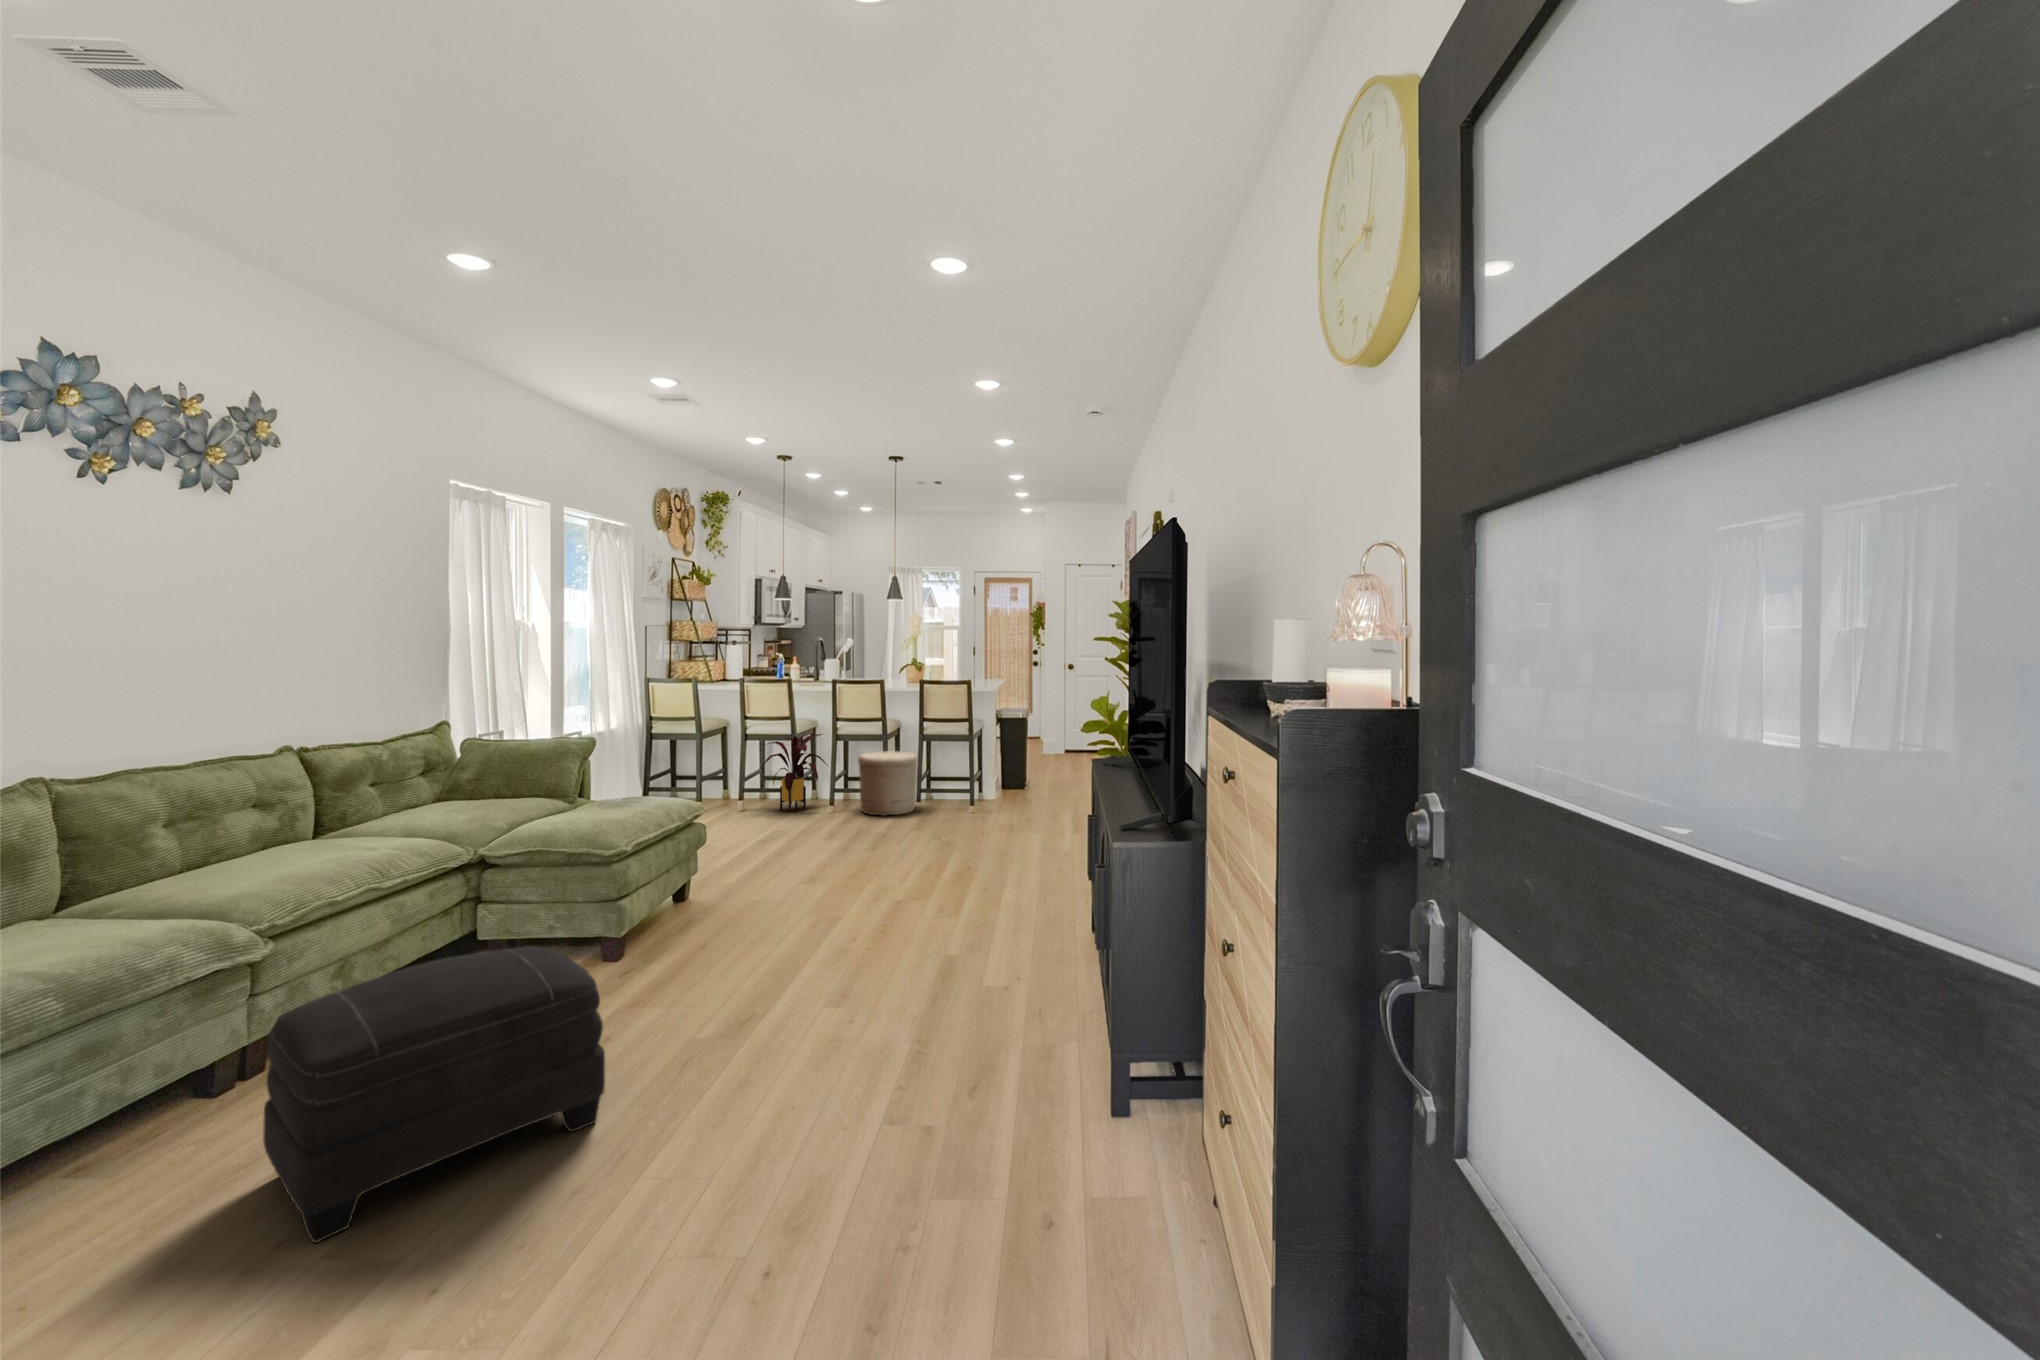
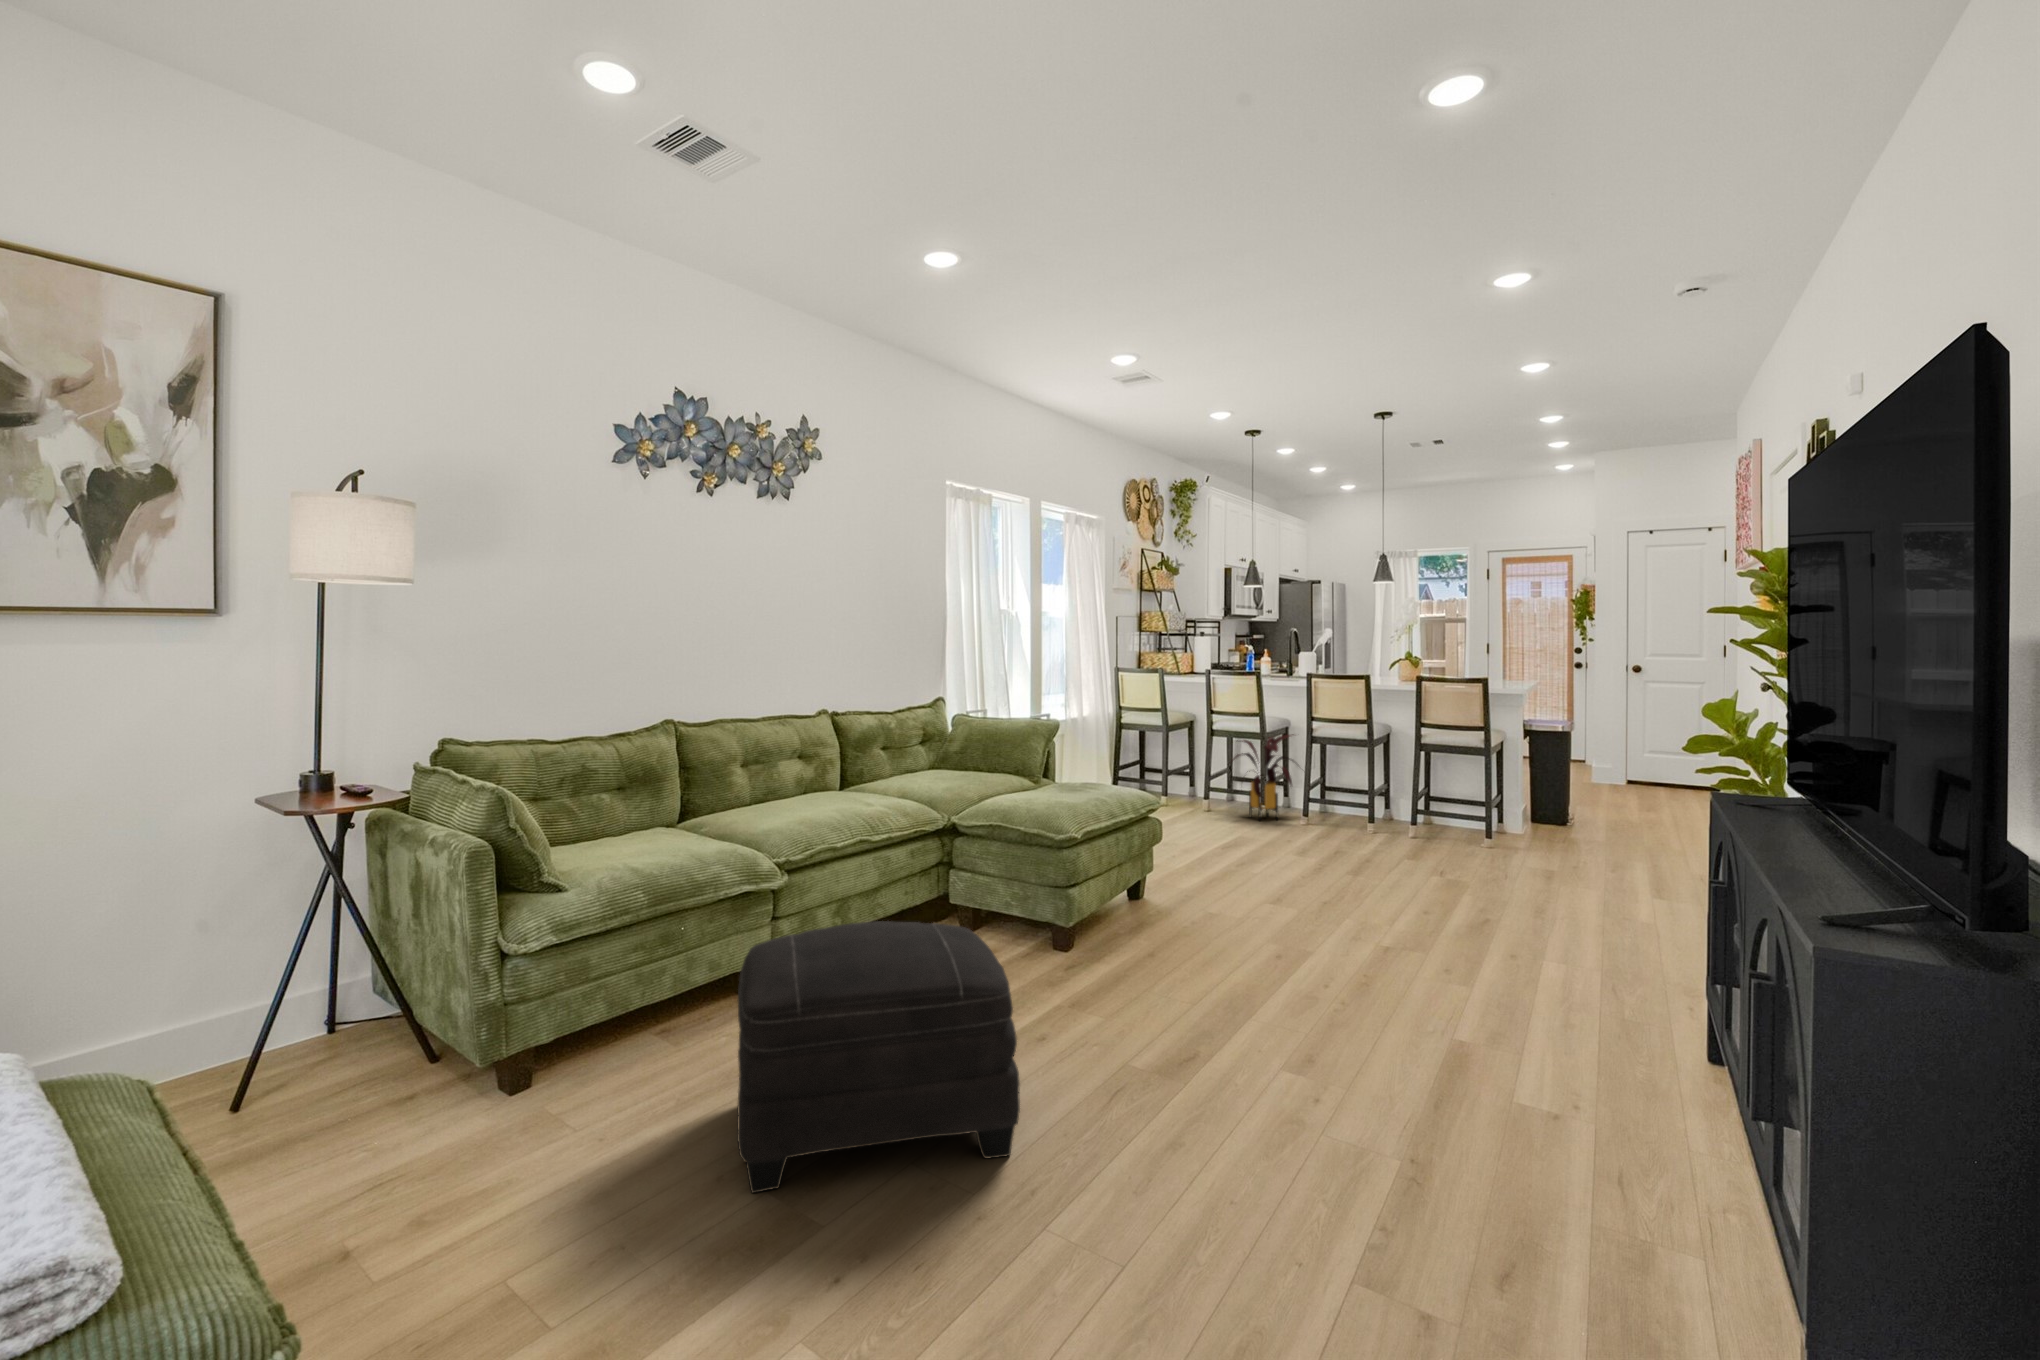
woven basket: present [858,752,917,816] -> none [1342,760,1422,841]

